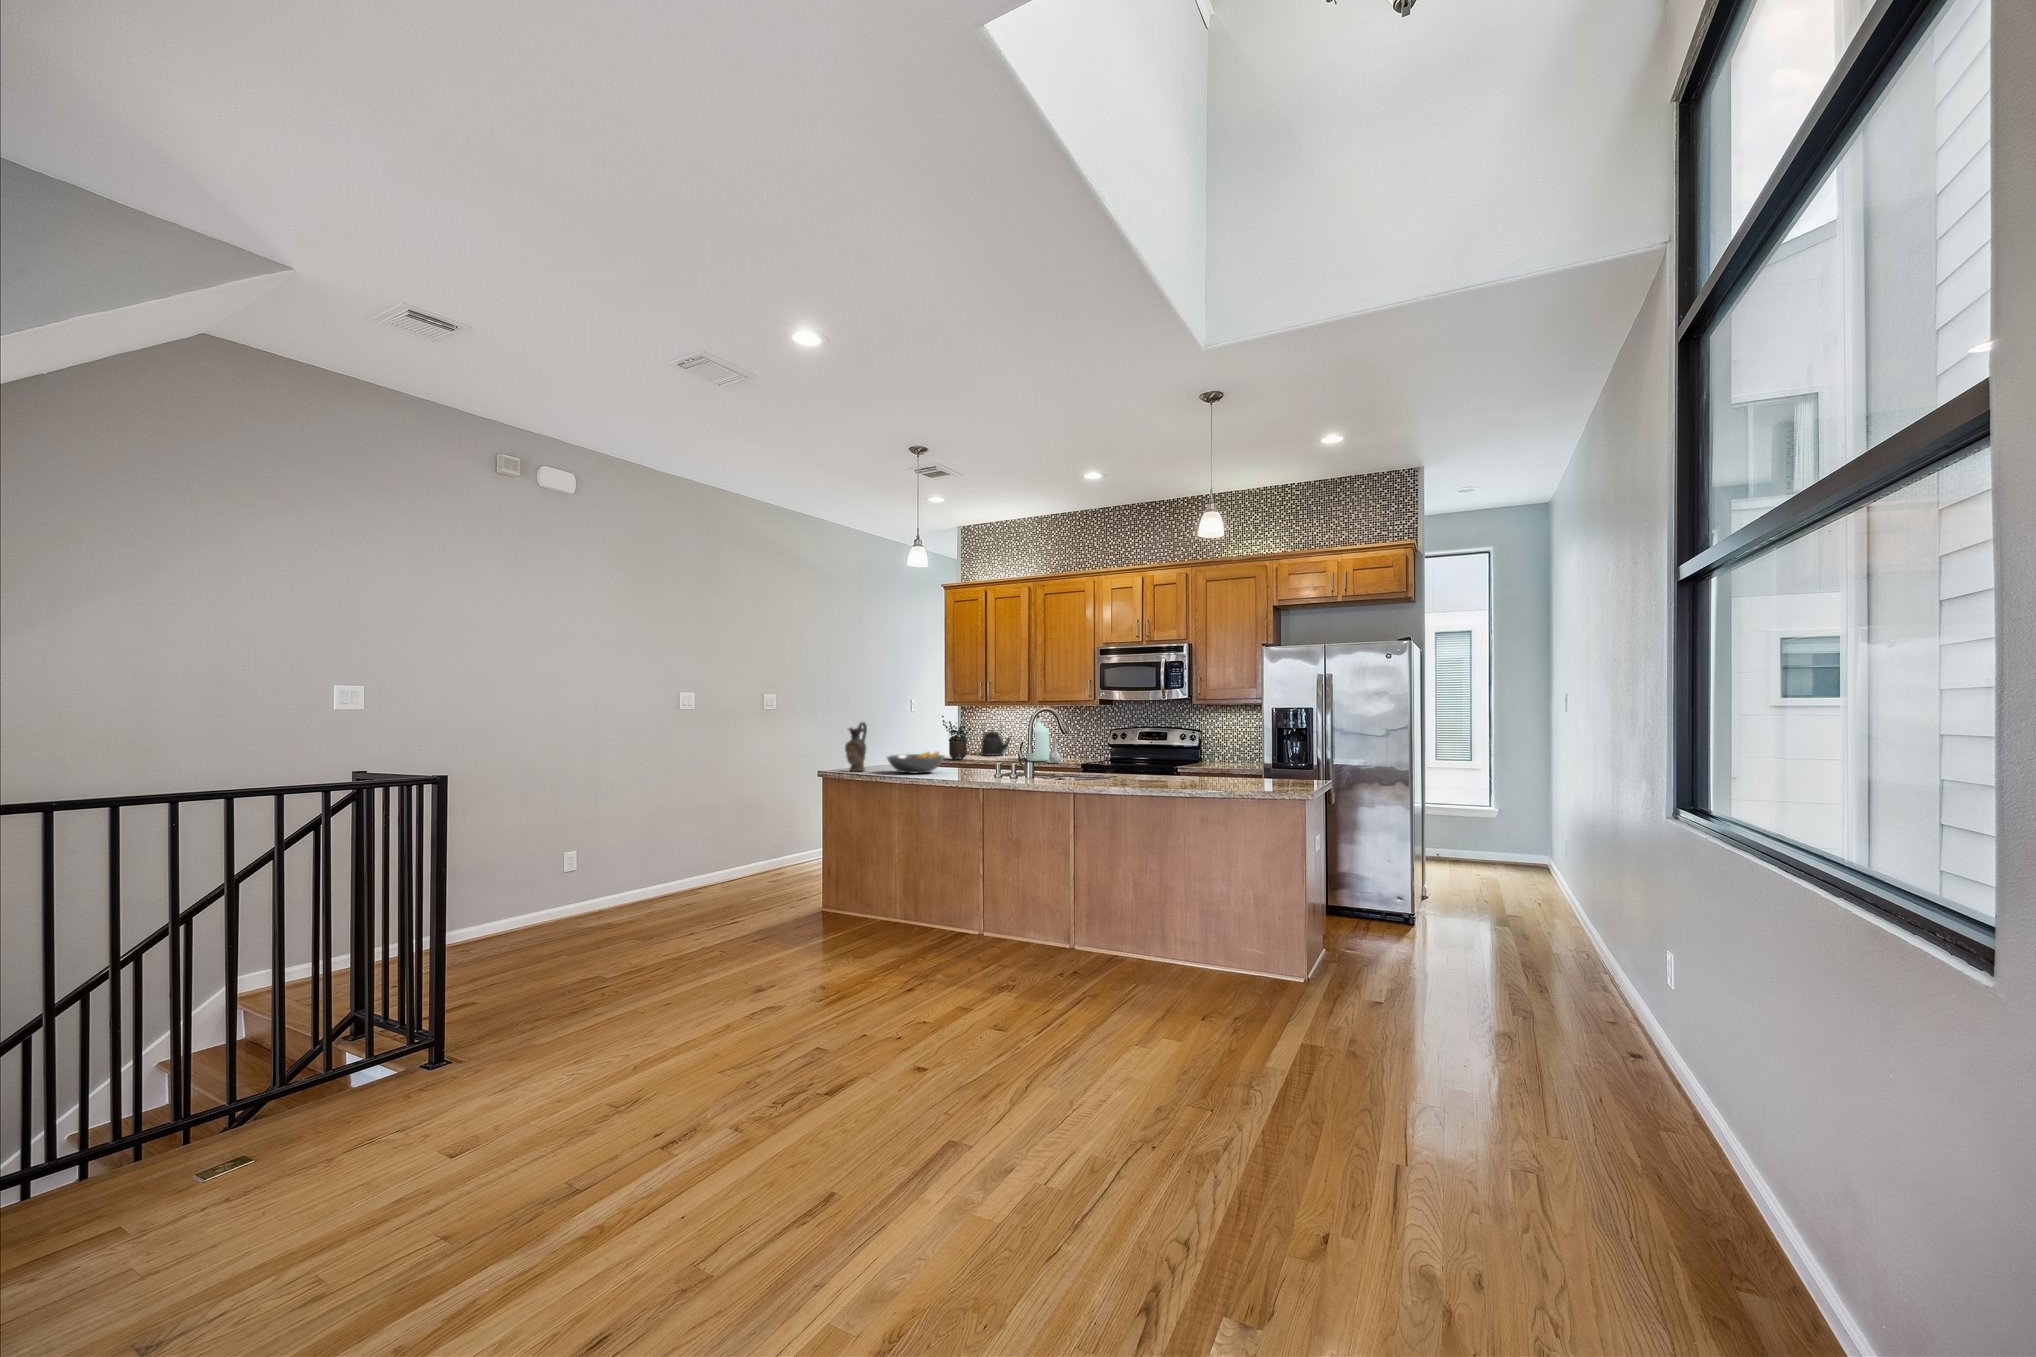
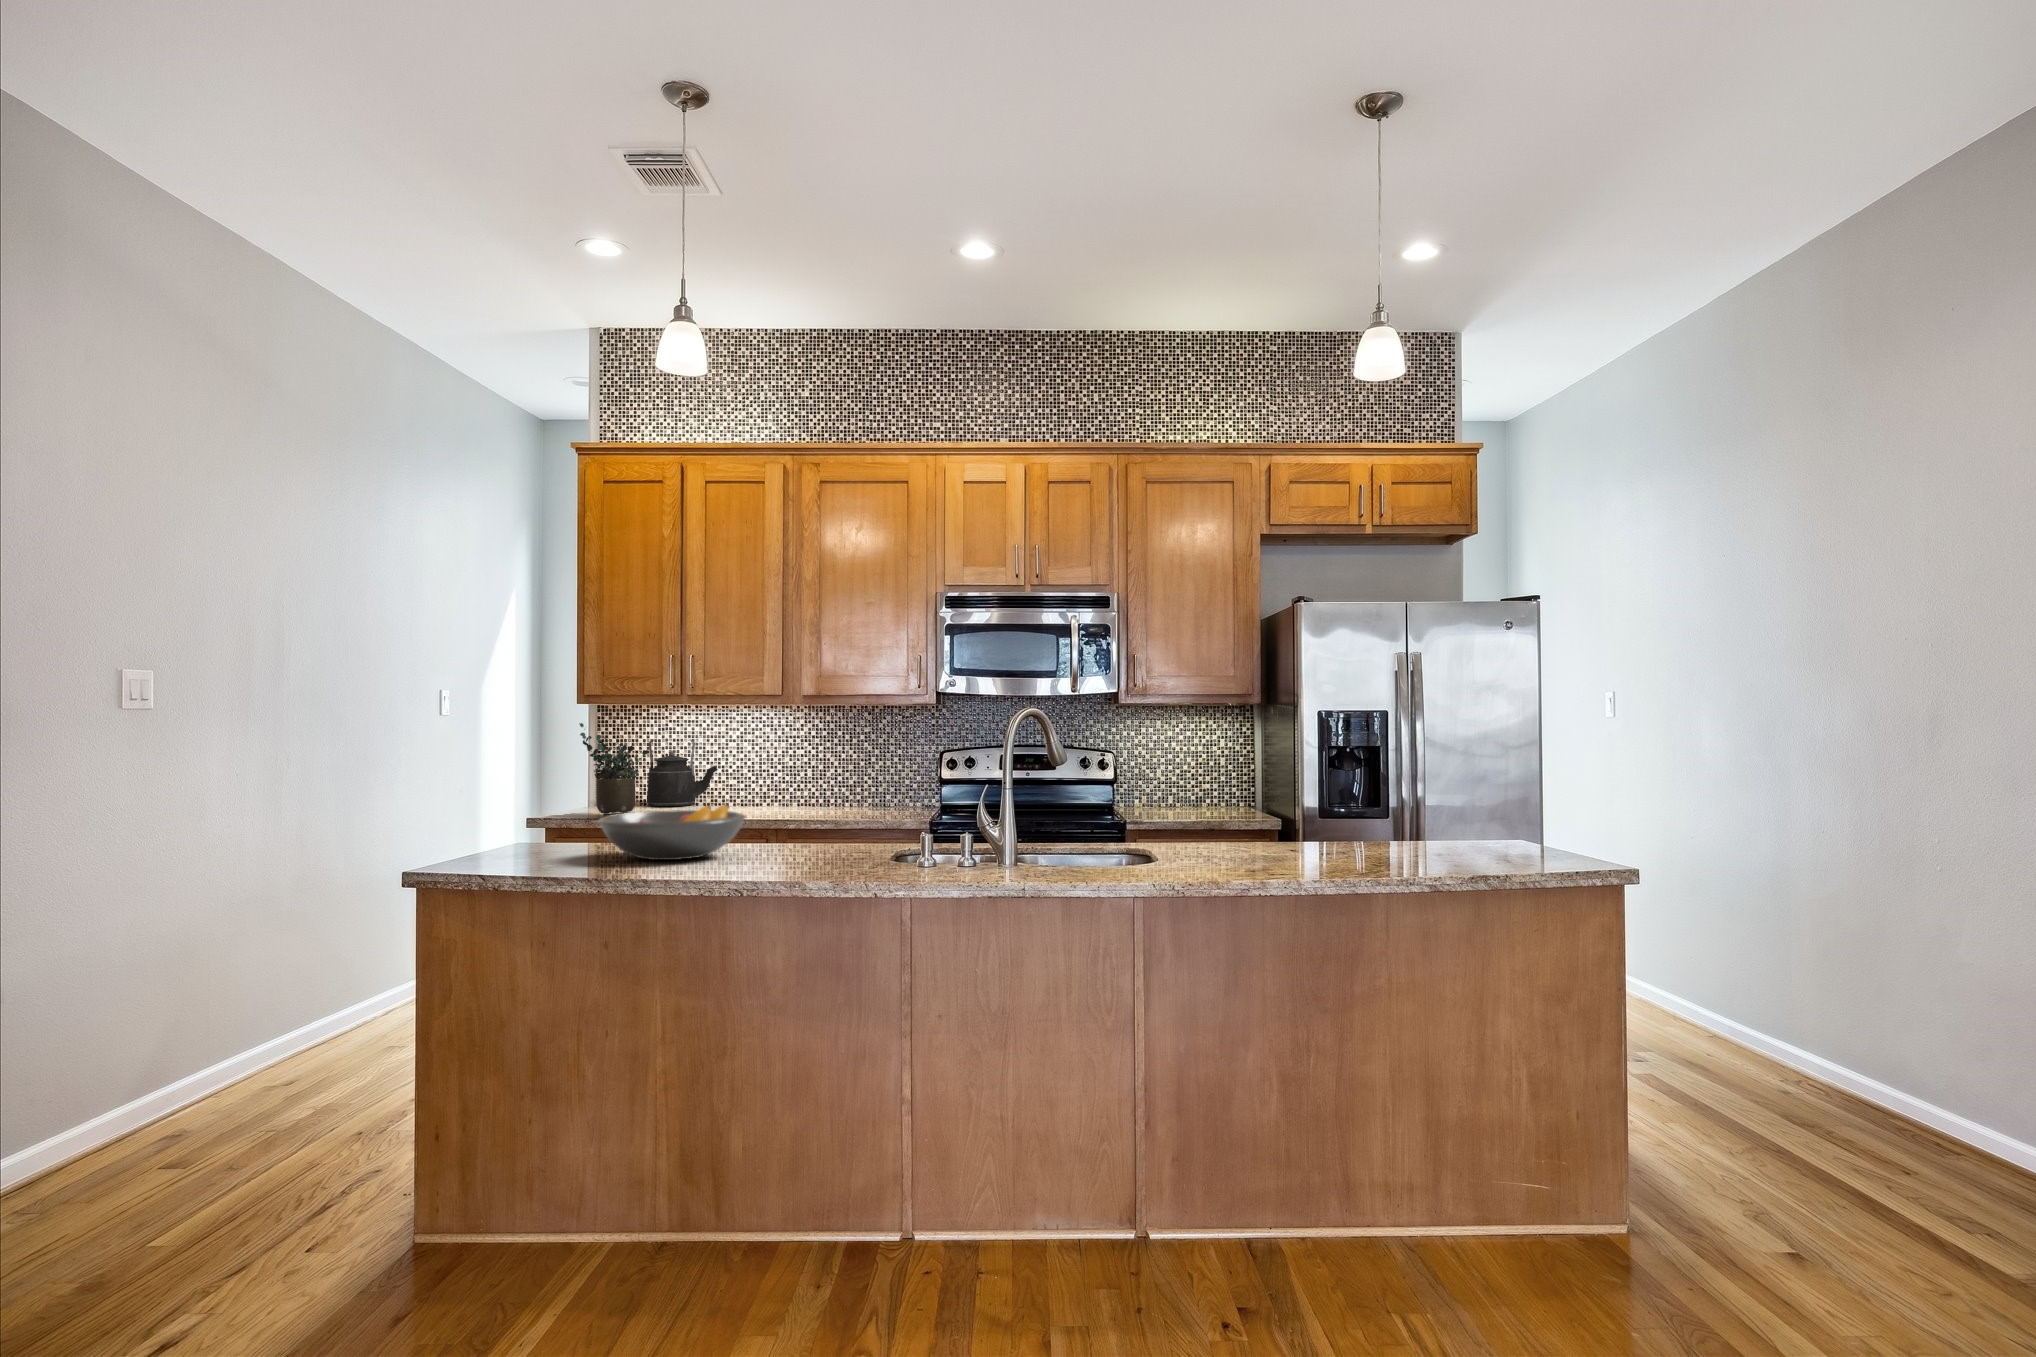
bottle: present [1027,715,1061,763] -> none [775,722,857,817]
ceramic pitcher: present [845,722,867,771] -> none [473,734,530,862]

